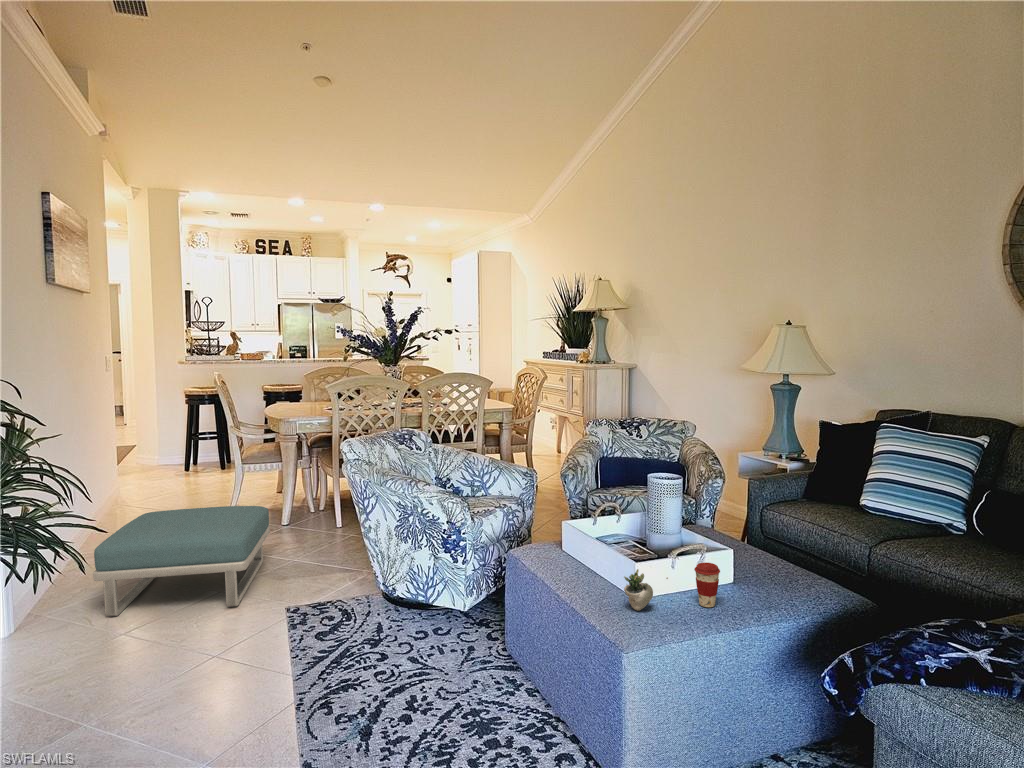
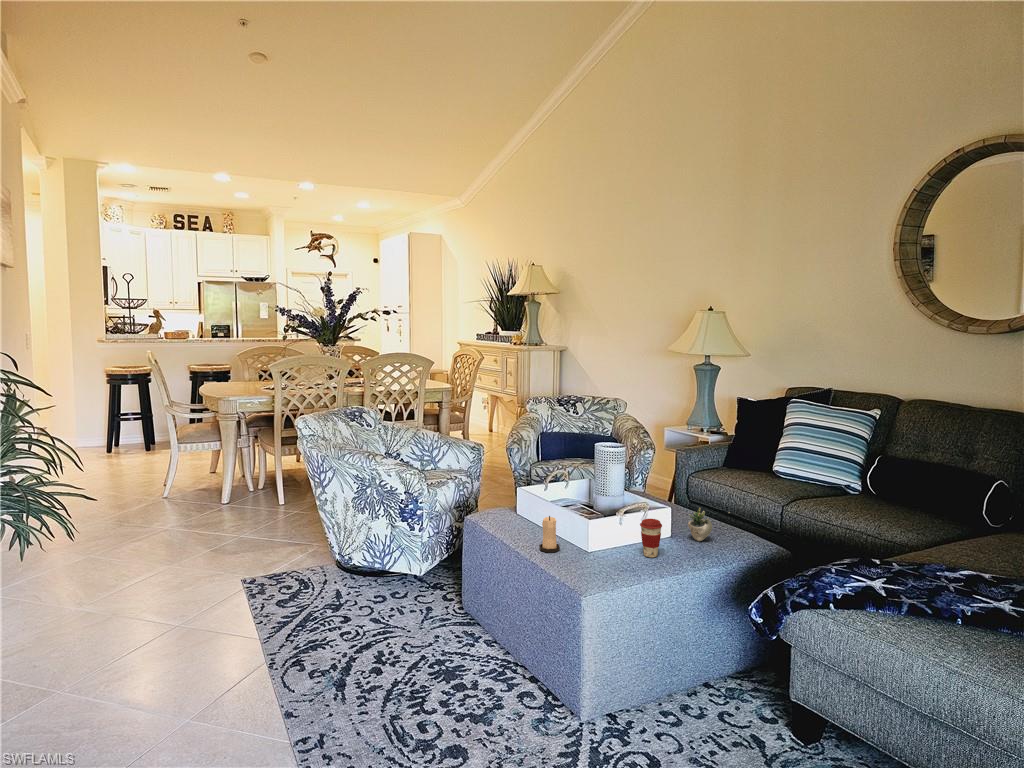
footstool: present [93,506,270,617] -> none [40,483,217,594]
candle: none [582,556,604,597] -> present [539,516,560,552]
succulent plant: present [624,569,668,611] -> present [688,508,730,541]

